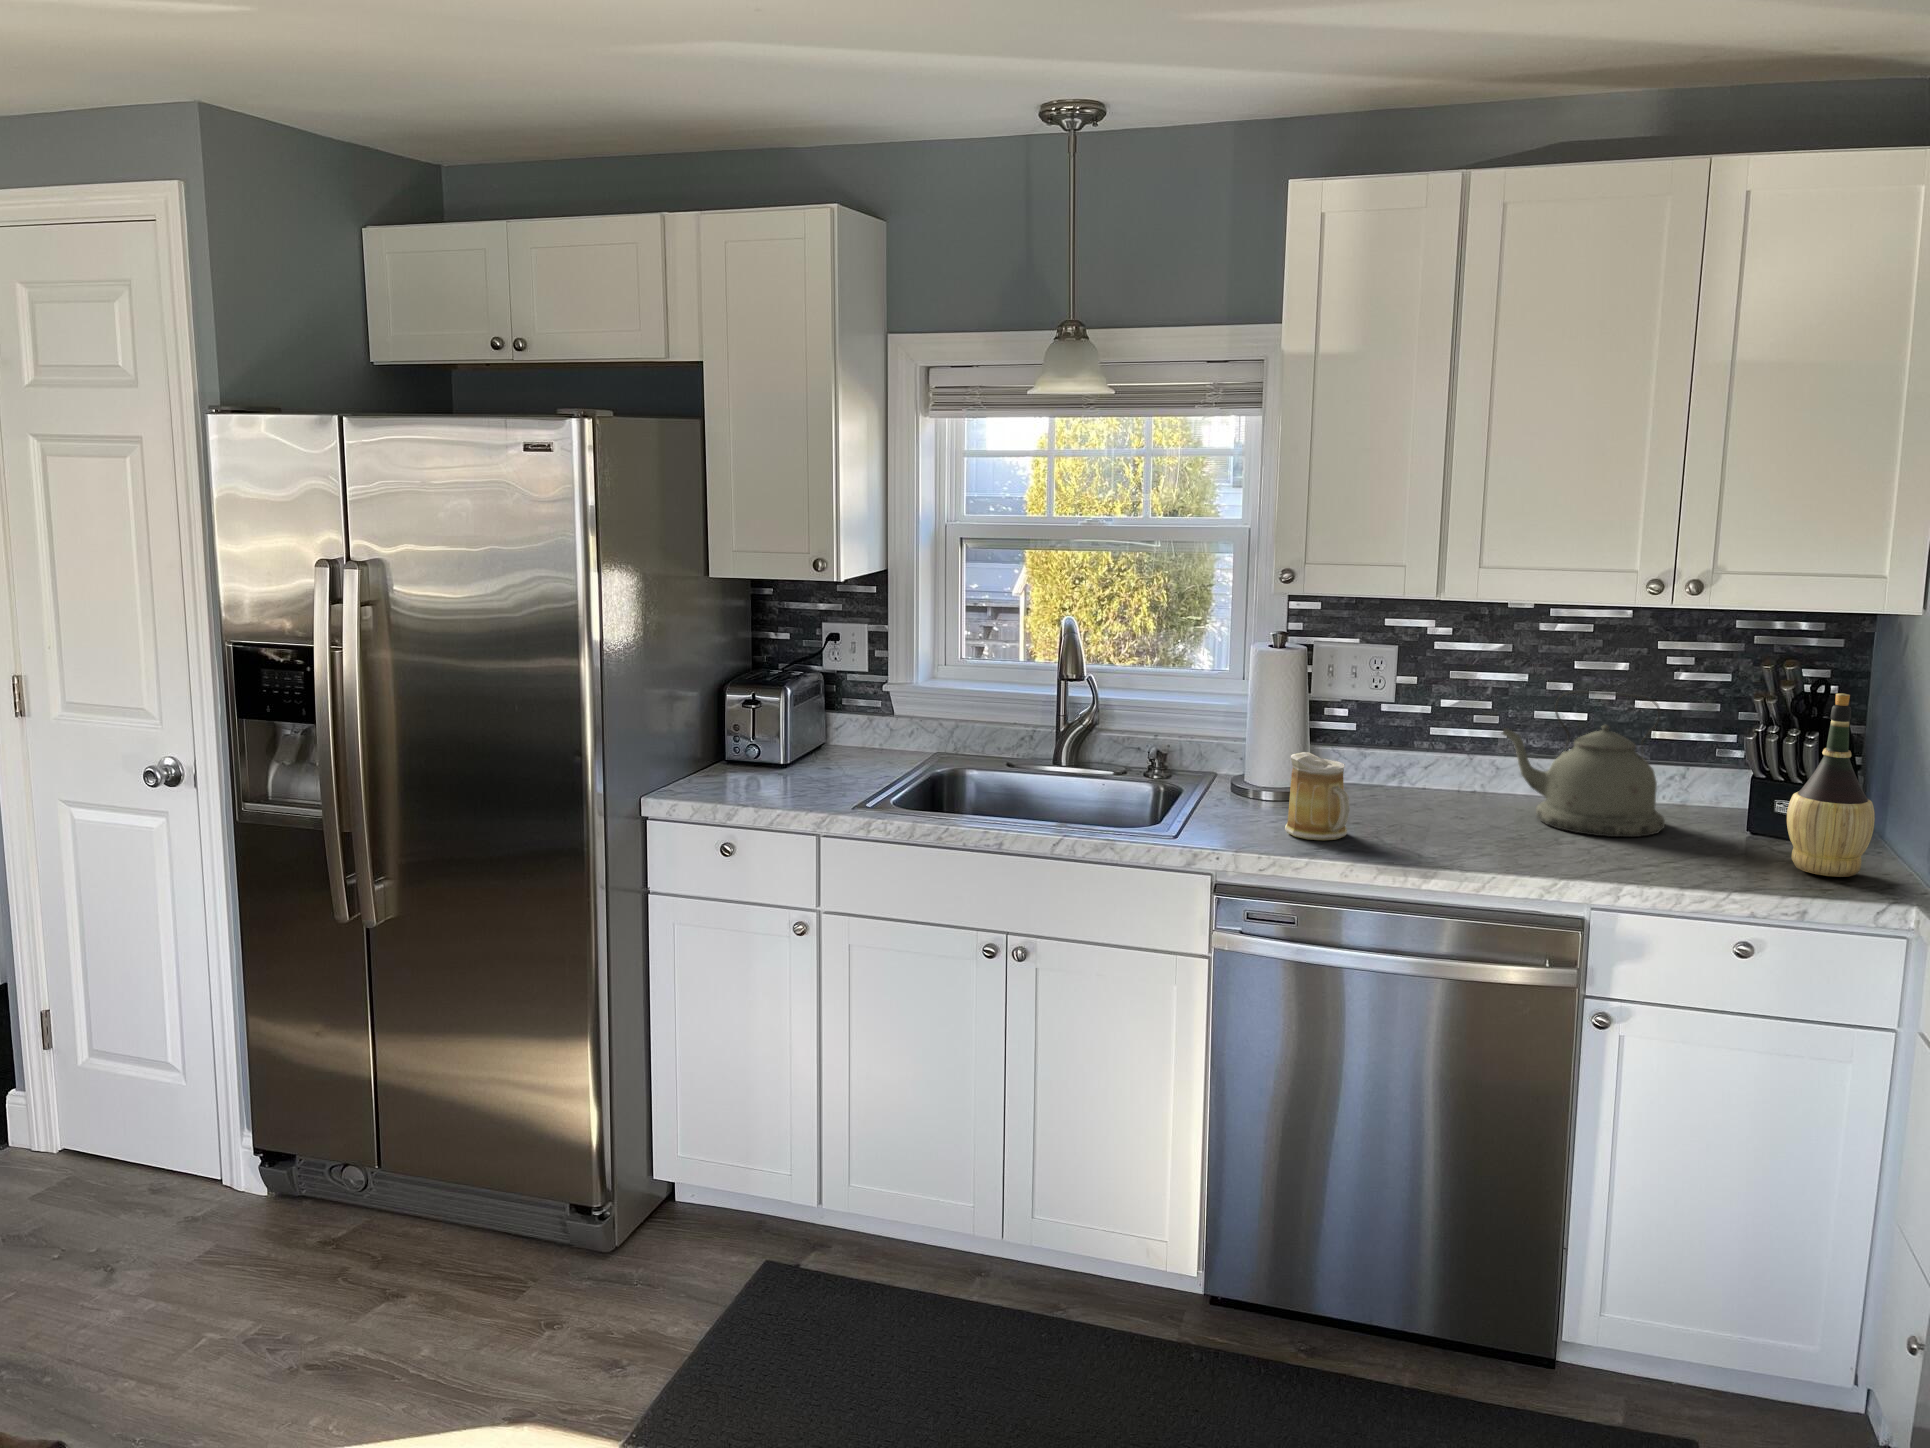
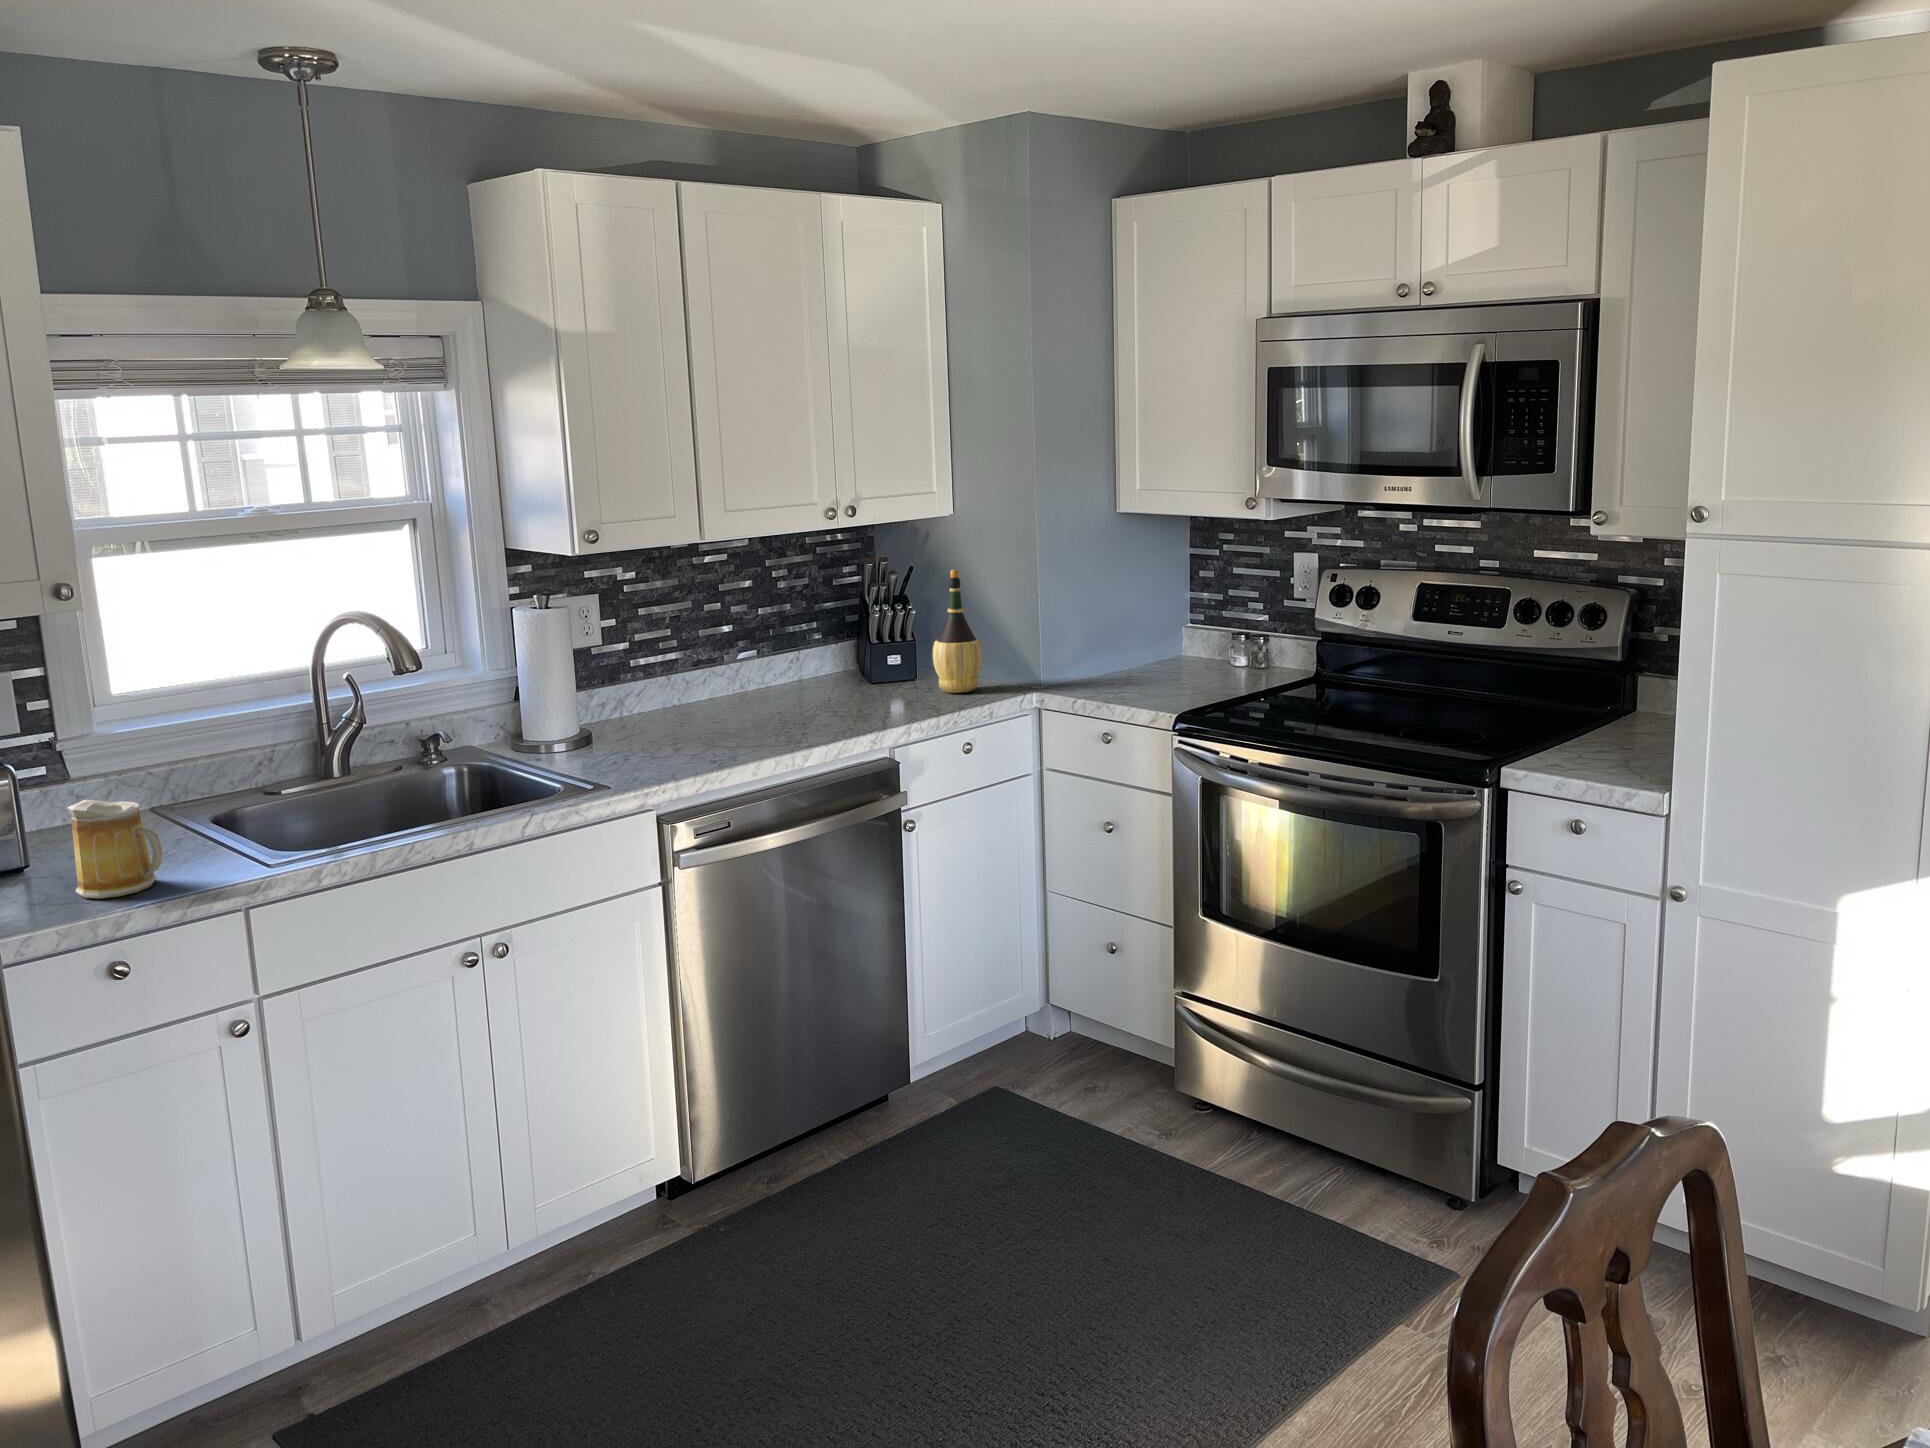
kettle: present [1502,691,1665,837] -> none [722,598,840,711]
mug: present [1285,752,1350,840] -> present [67,800,162,899]

